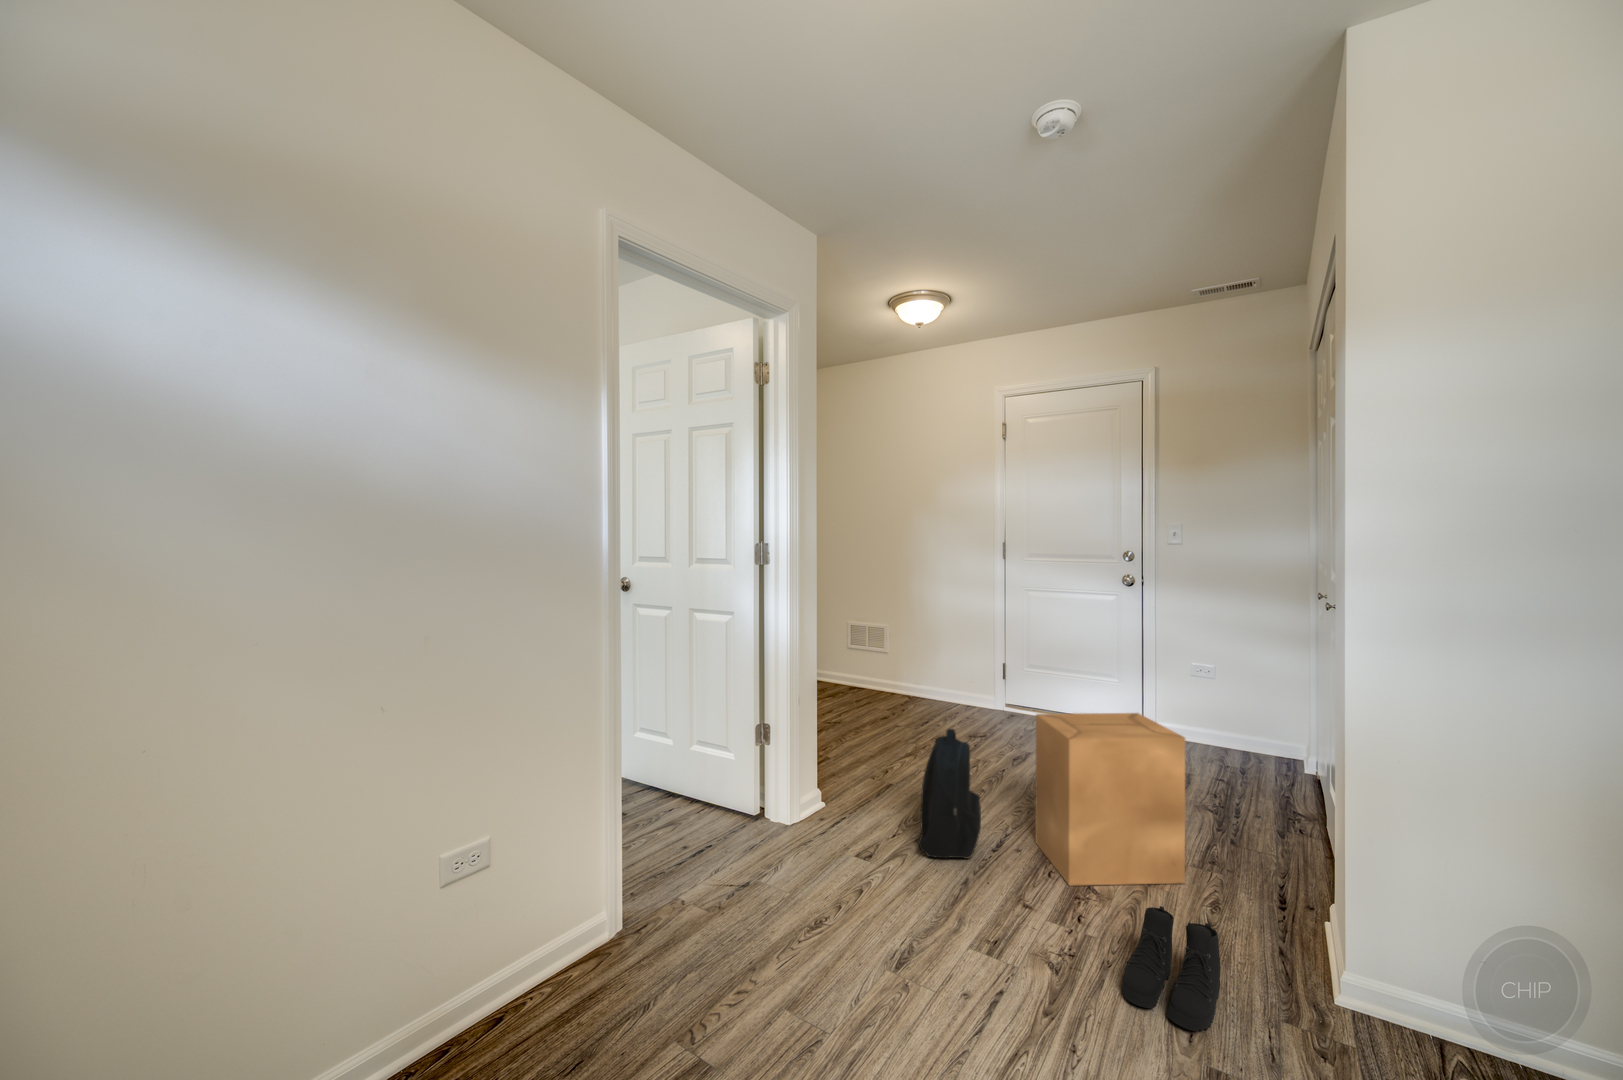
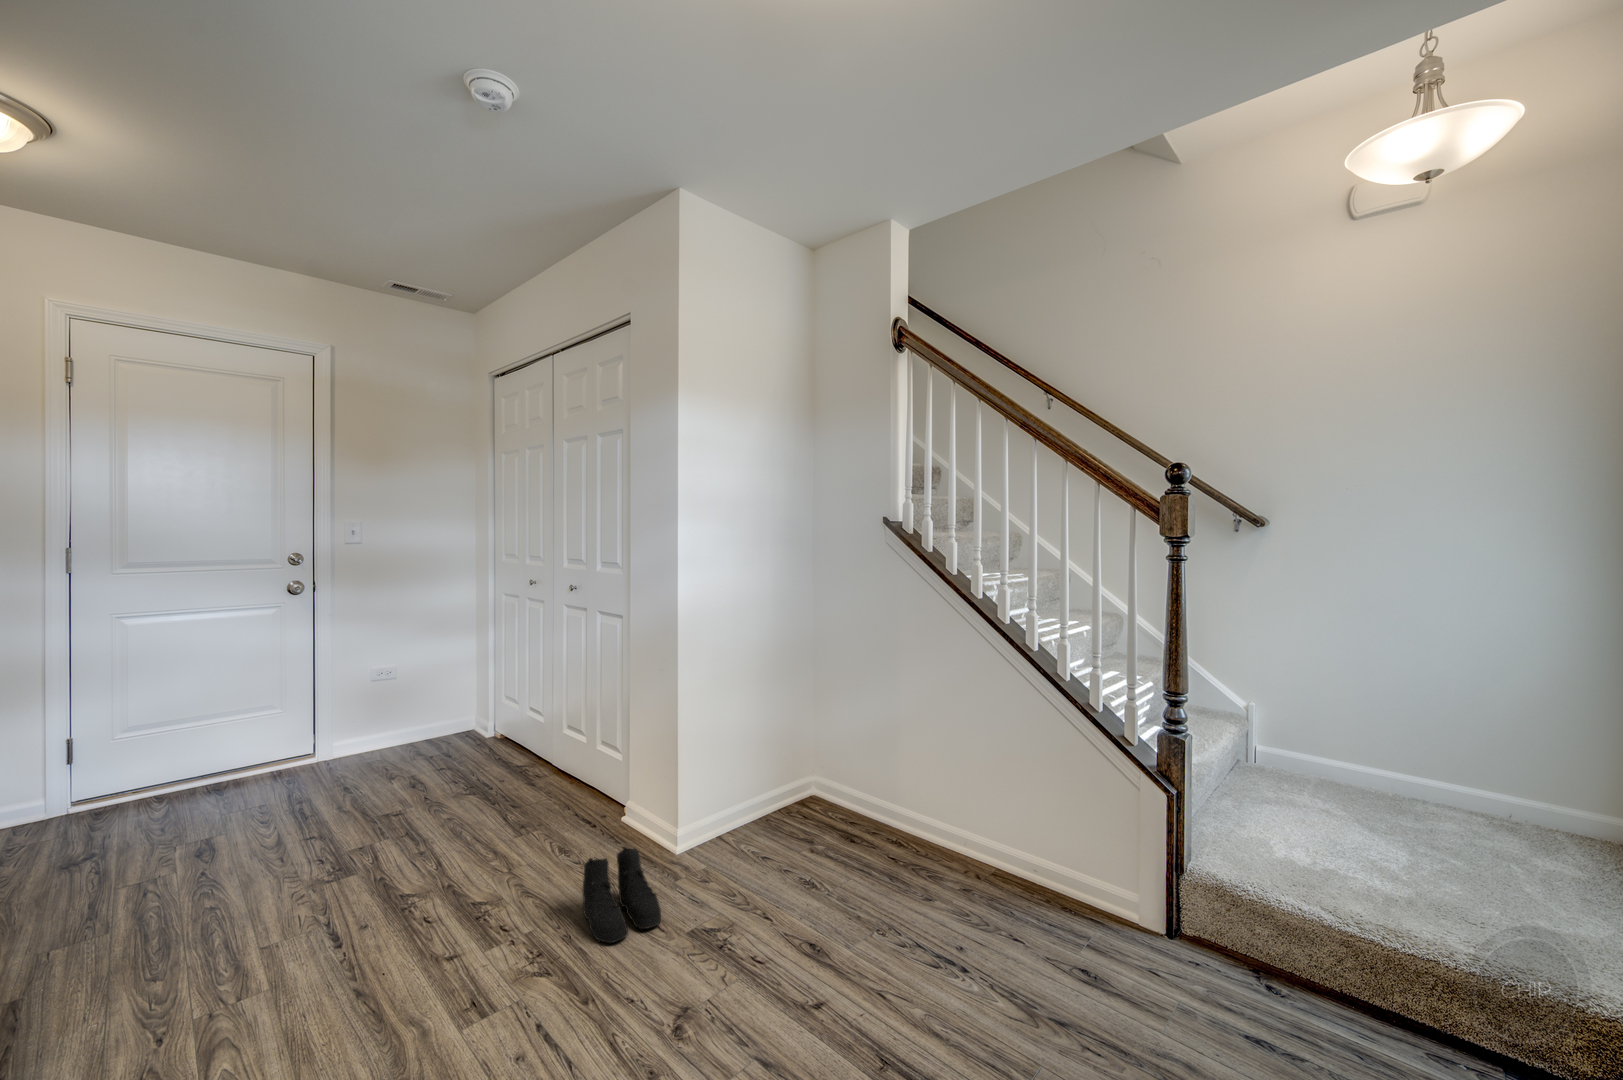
cardboard box: present [1036,713,1185,886] -> none [369,716,528,915]
backpack: present [918,729,981,859] -> none [212,813,342,1013]

